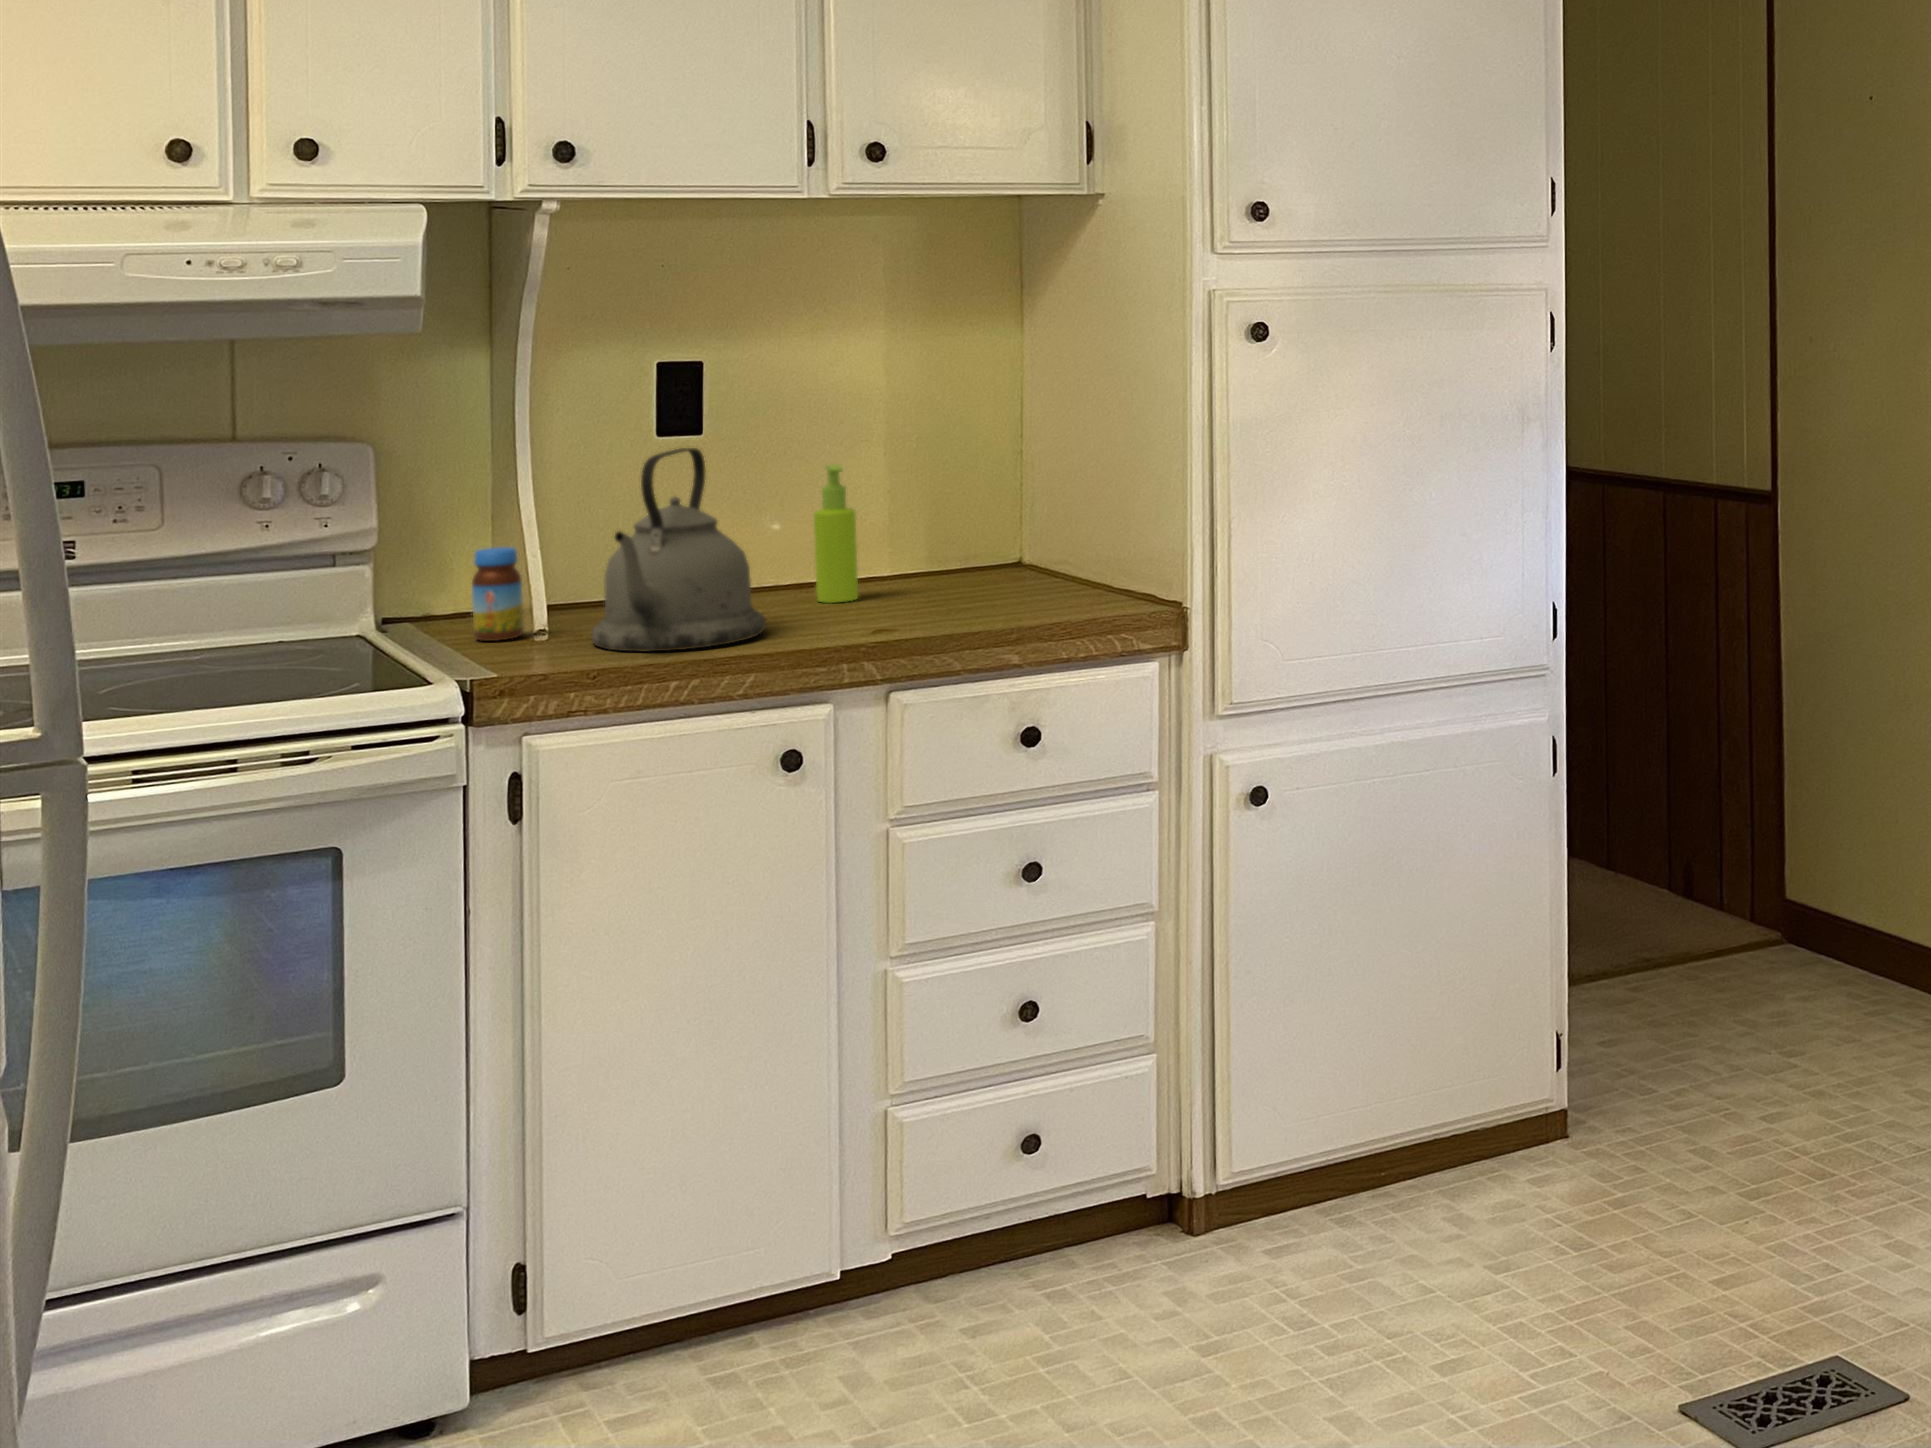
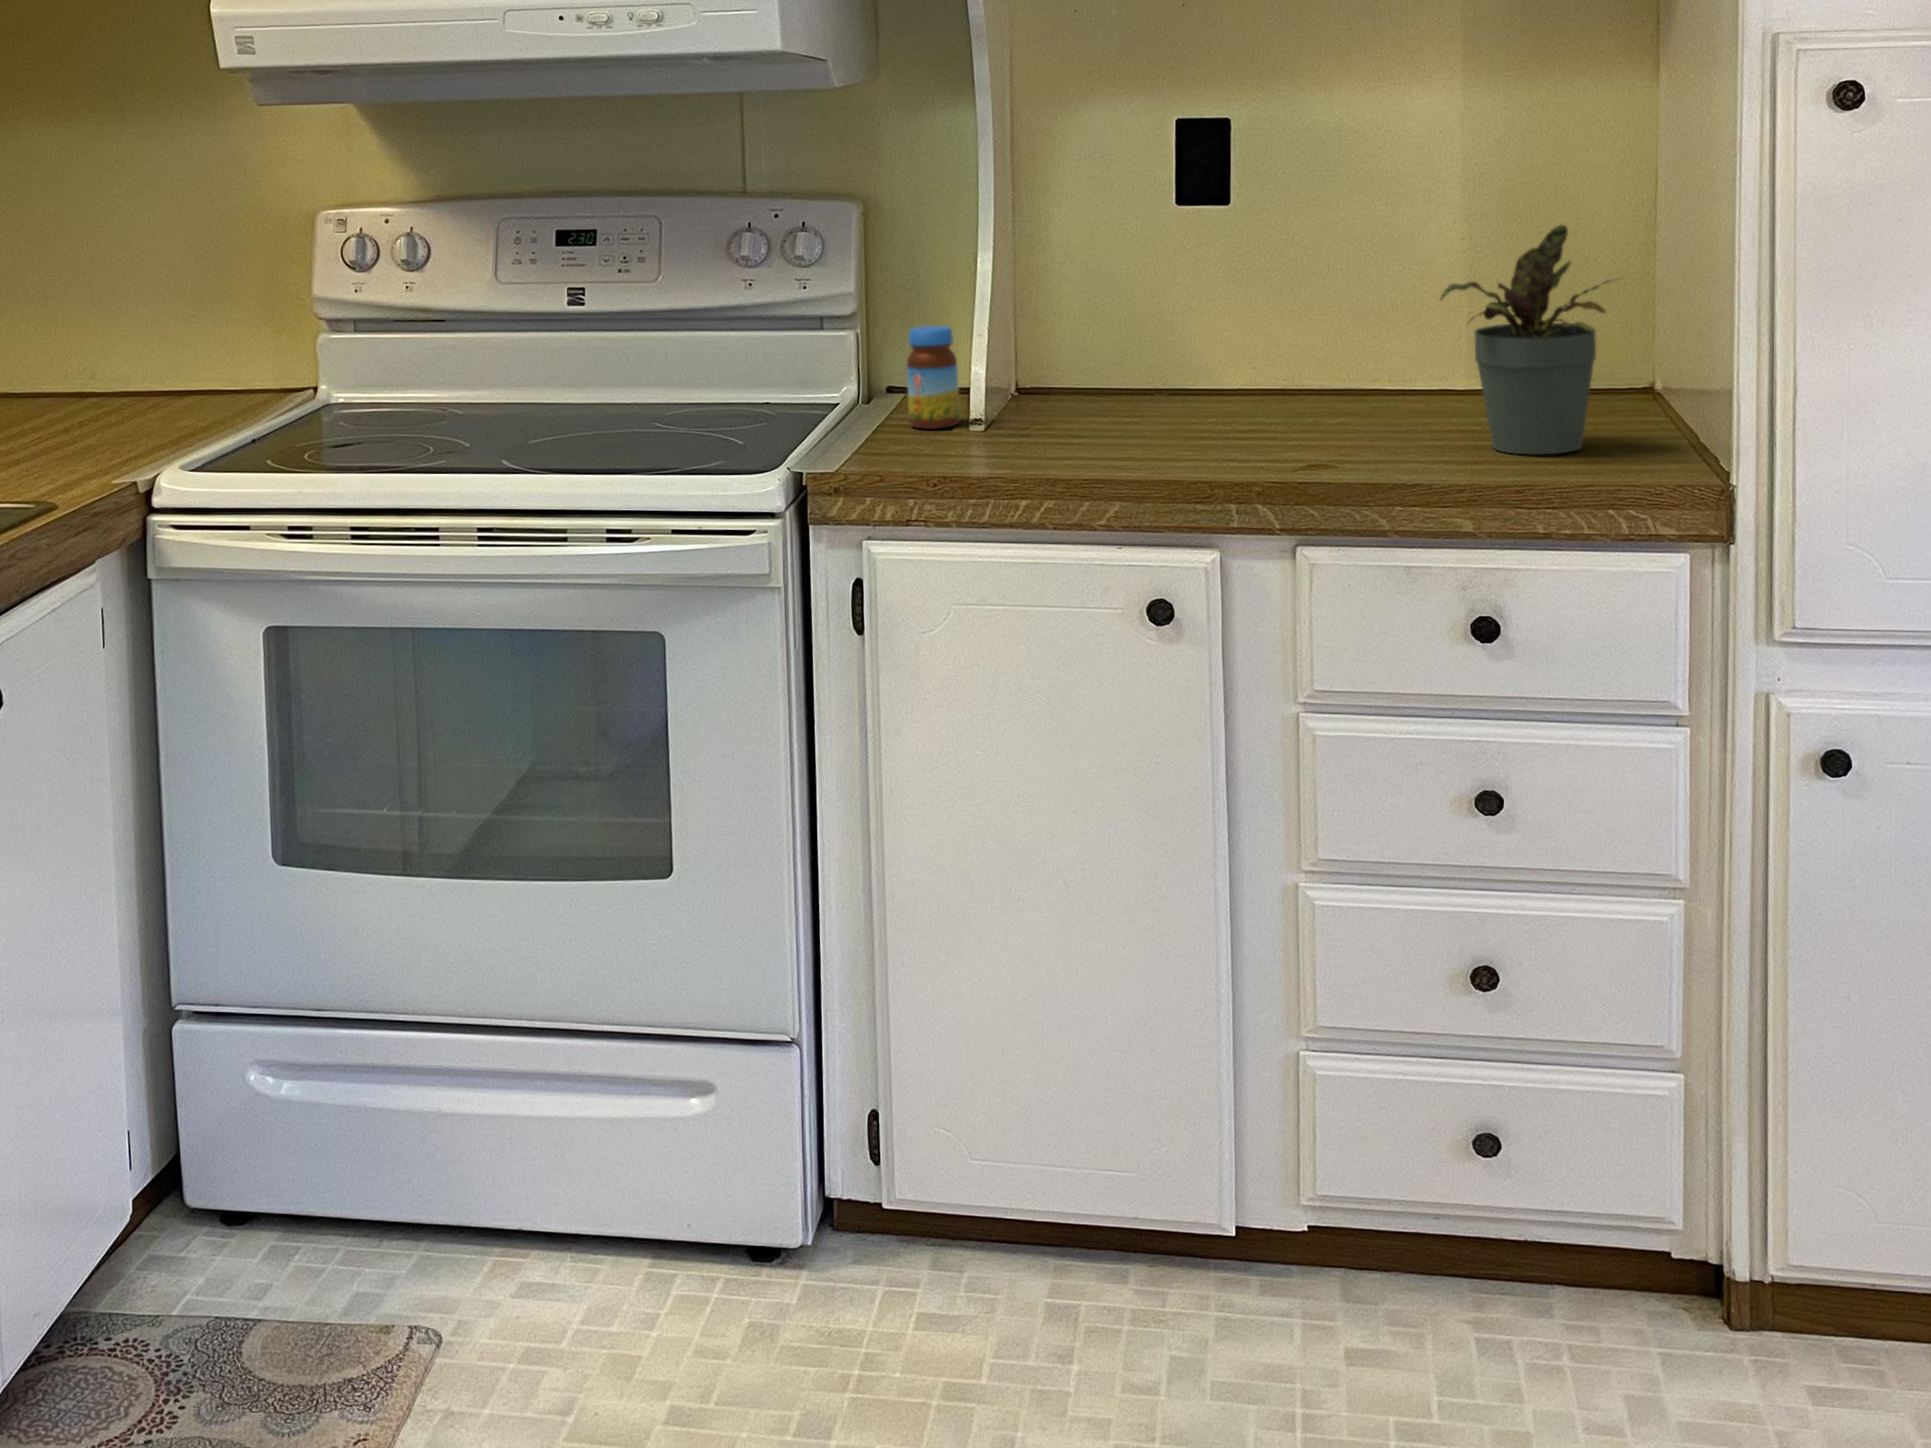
potted plant: none [947,433,1080,608] -> present [1441,225,1622,454]
kettle: present [592,448,766,651] -> none [970,226,1187,464]
soap dispenser: present [814,464,858,603] -> none [1312,251,1366,421]

